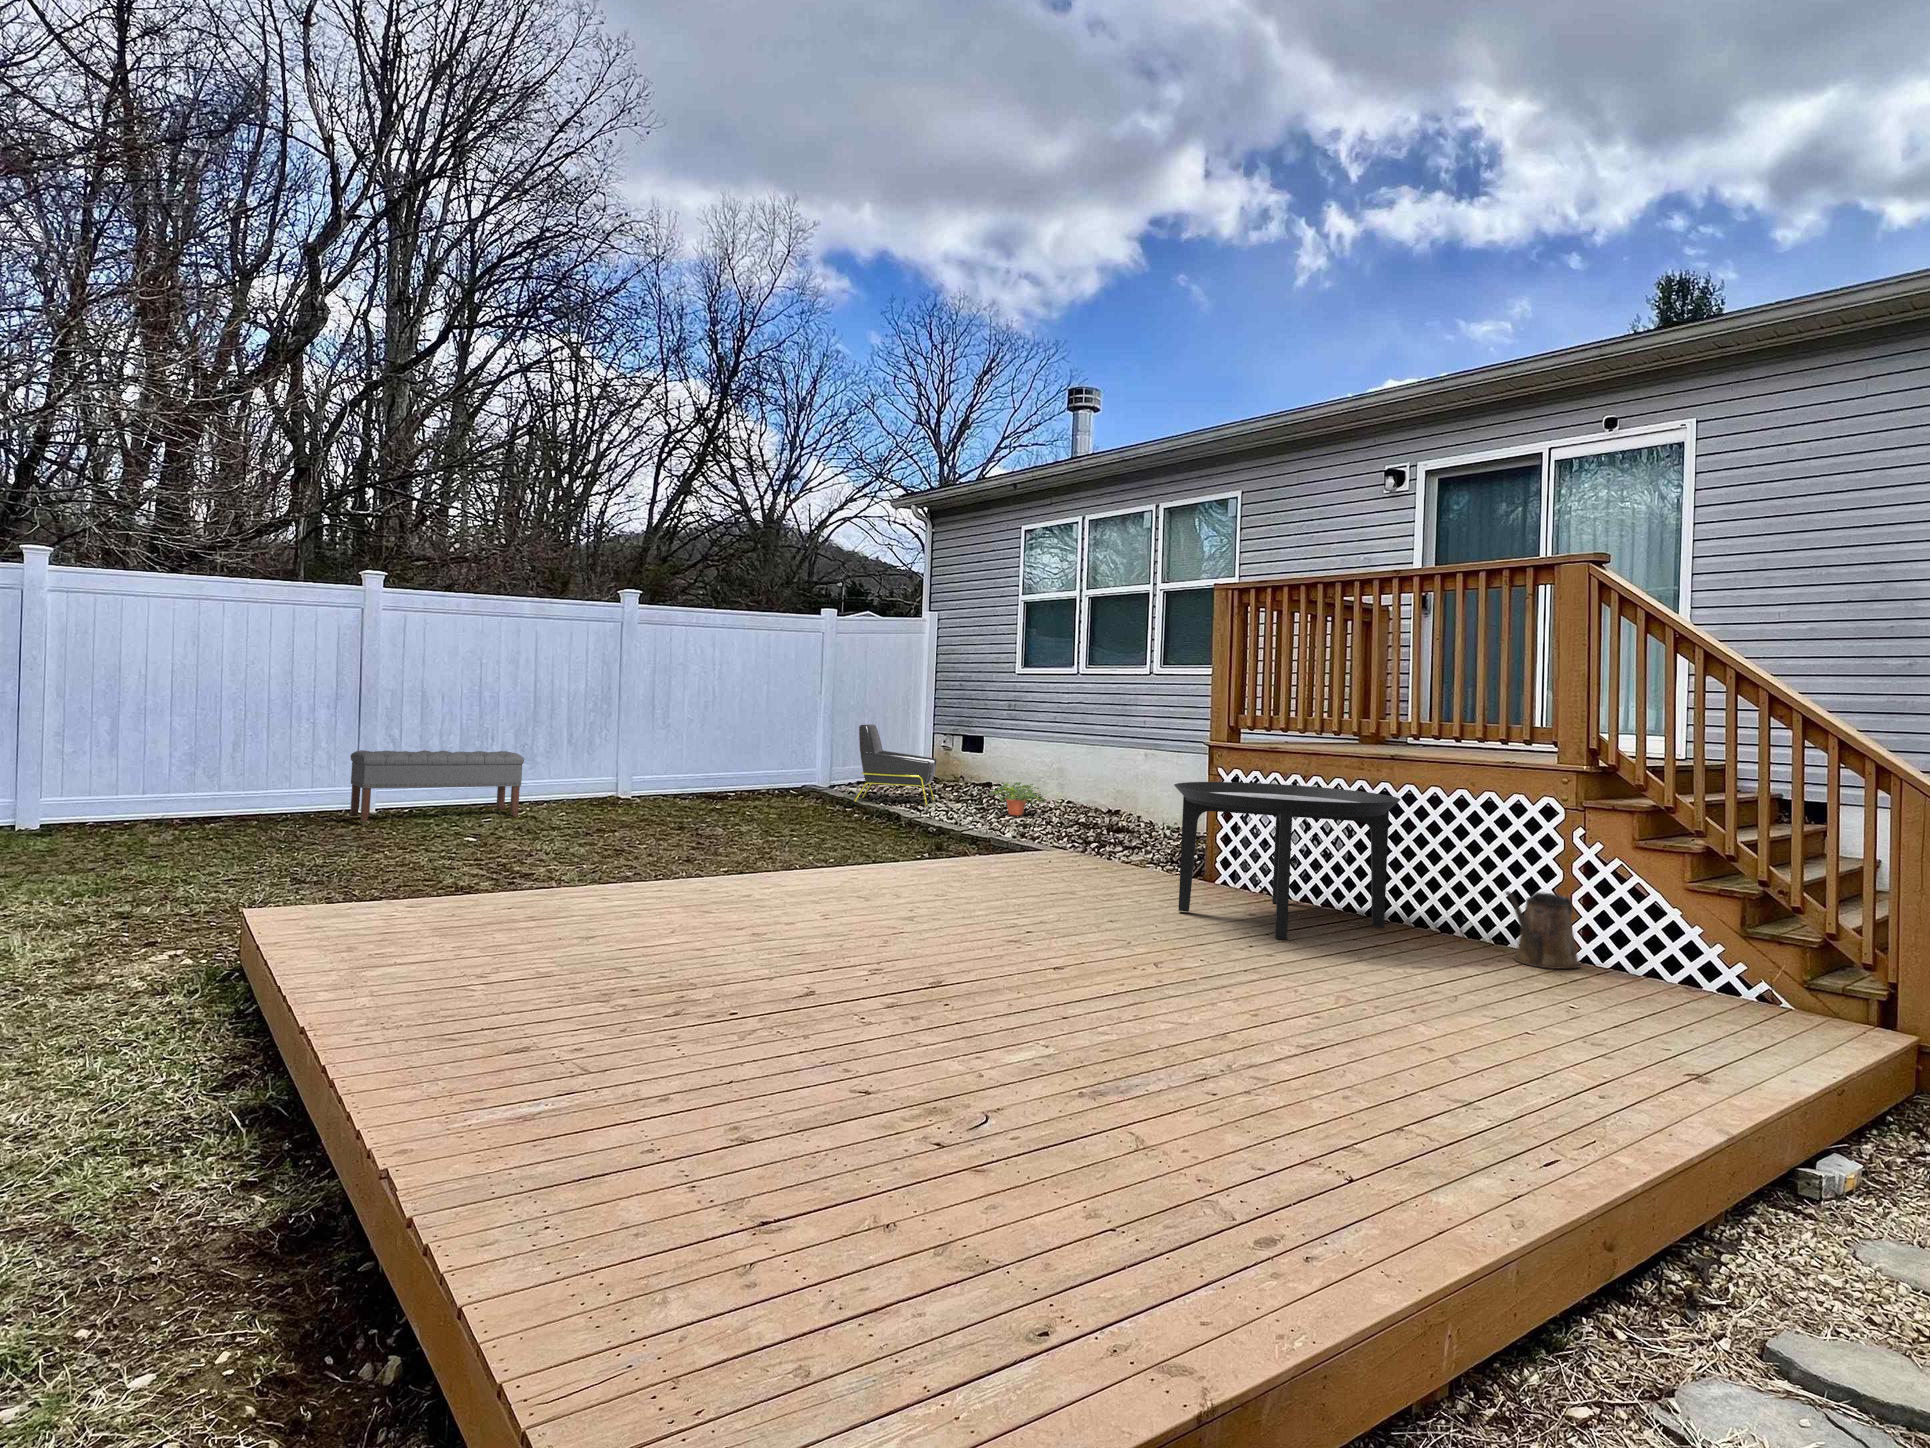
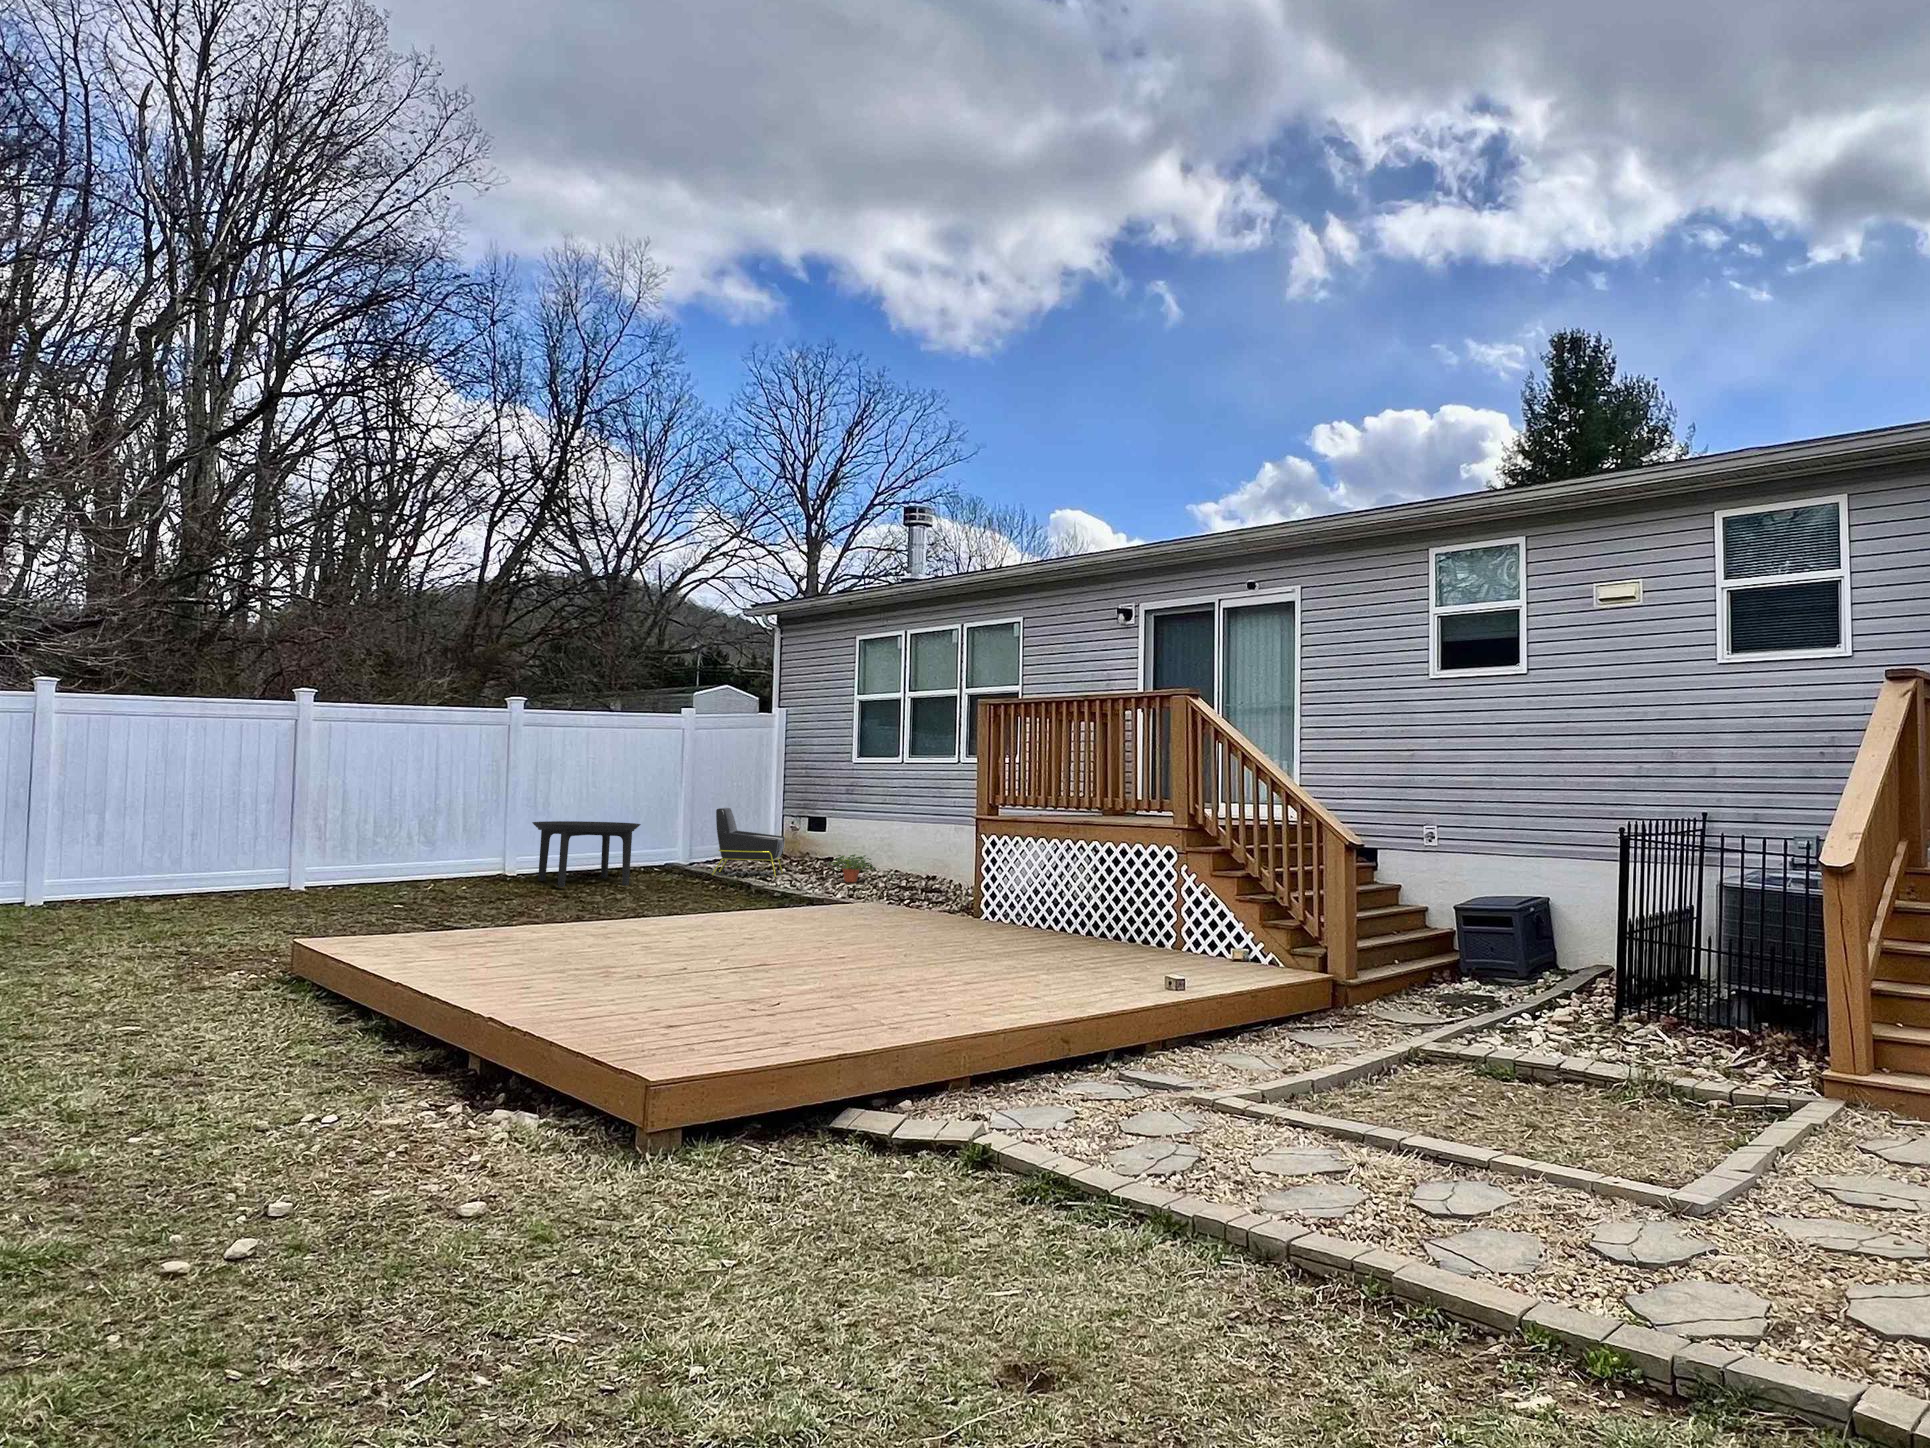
bench: present [350,750,524,822] -> none [281,838,430,898]
round table: present [1174,782,1401,939] -> present [532,821,641,887]
watering can: present [1505,891,1580,969] -> none [1124,904,1178,953]

